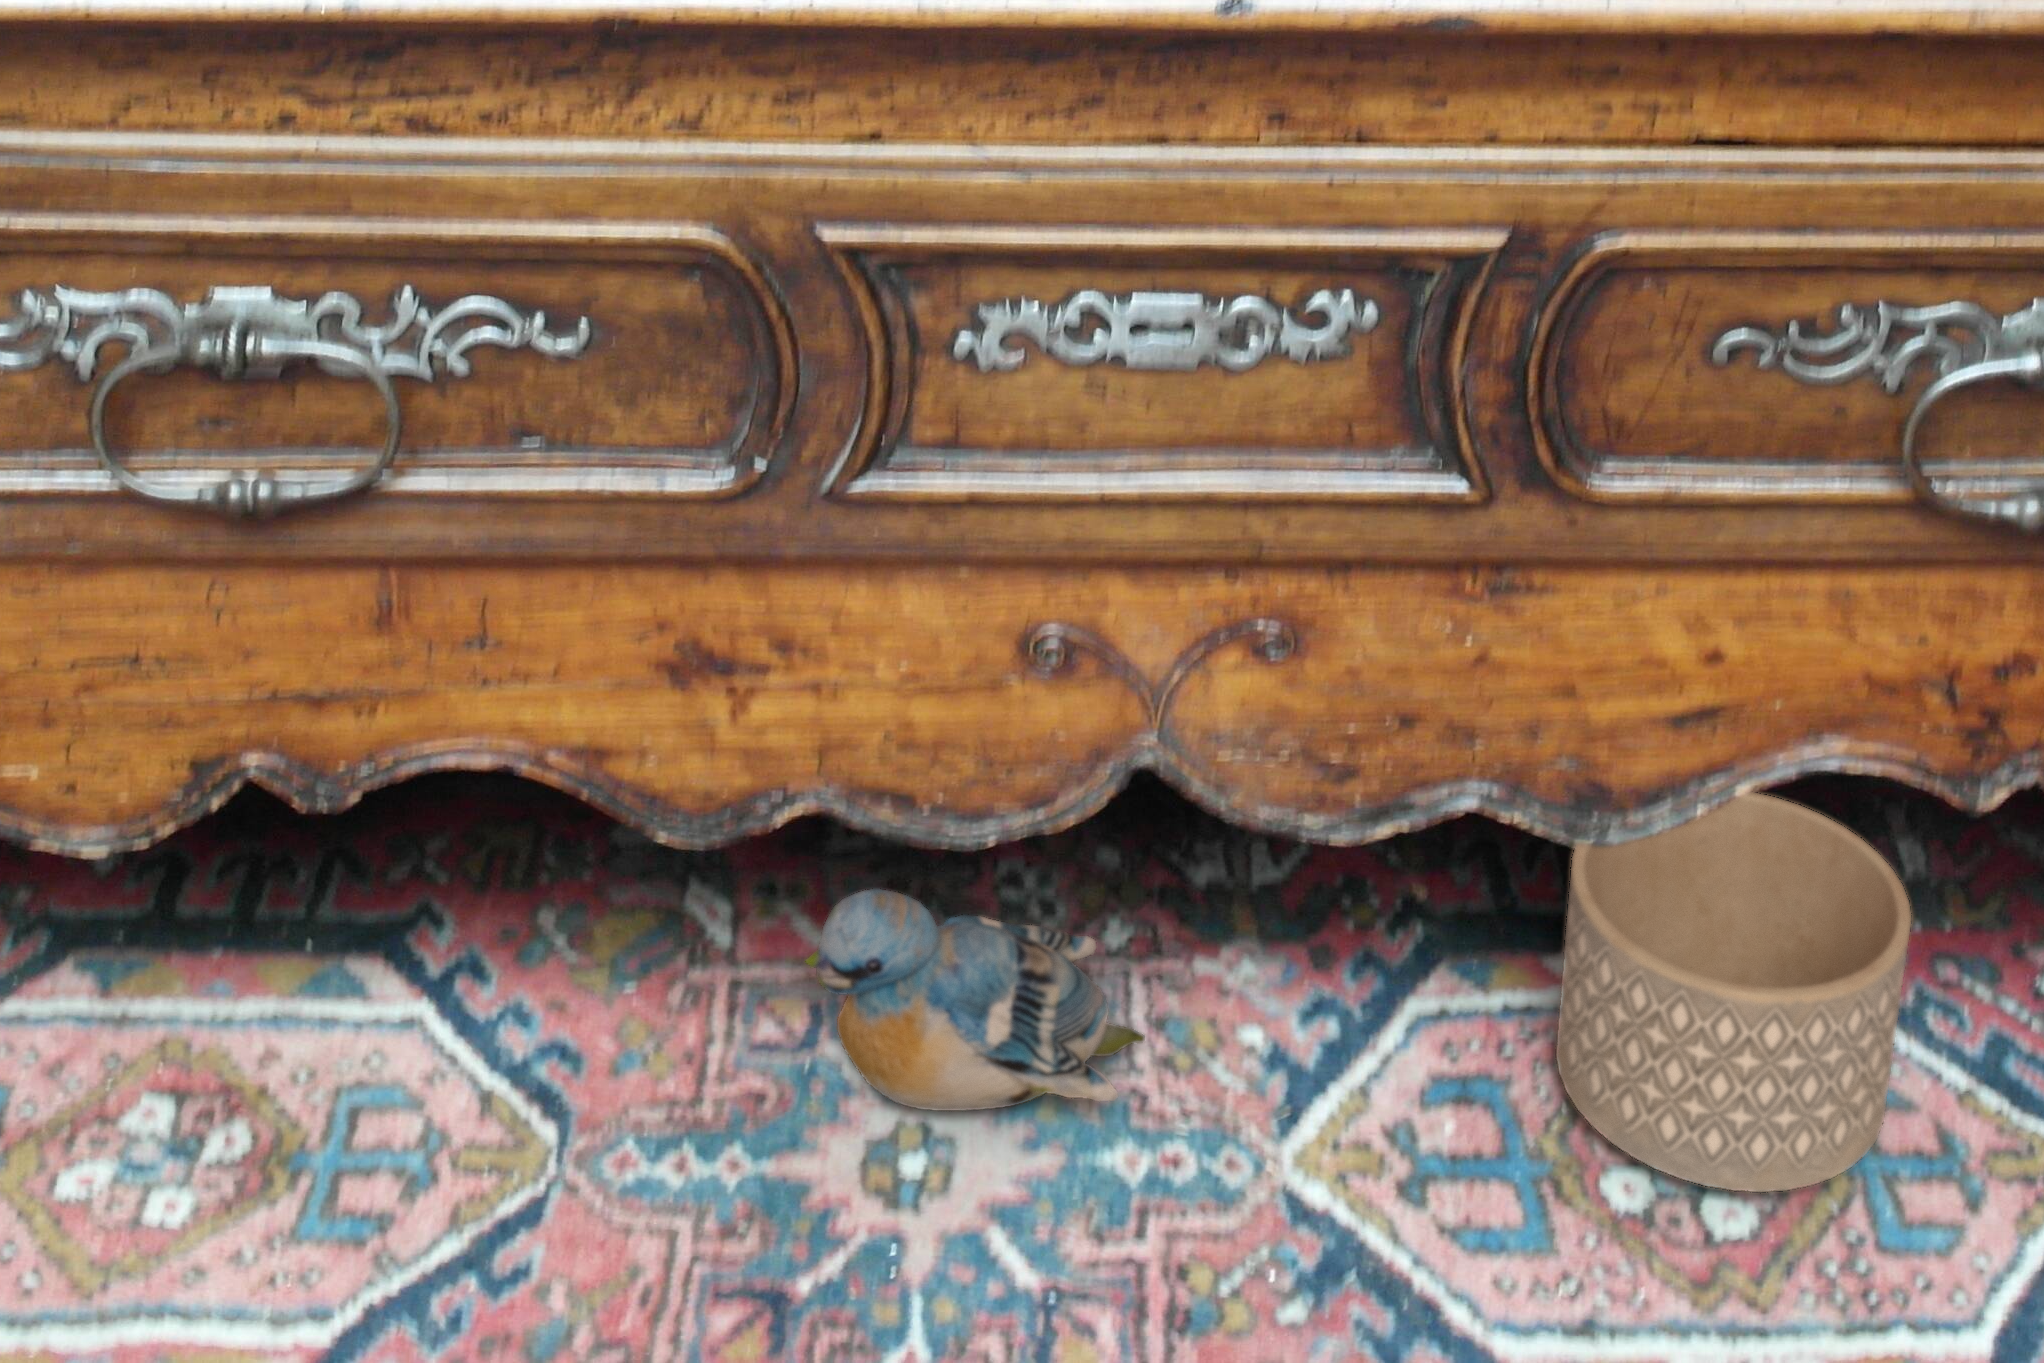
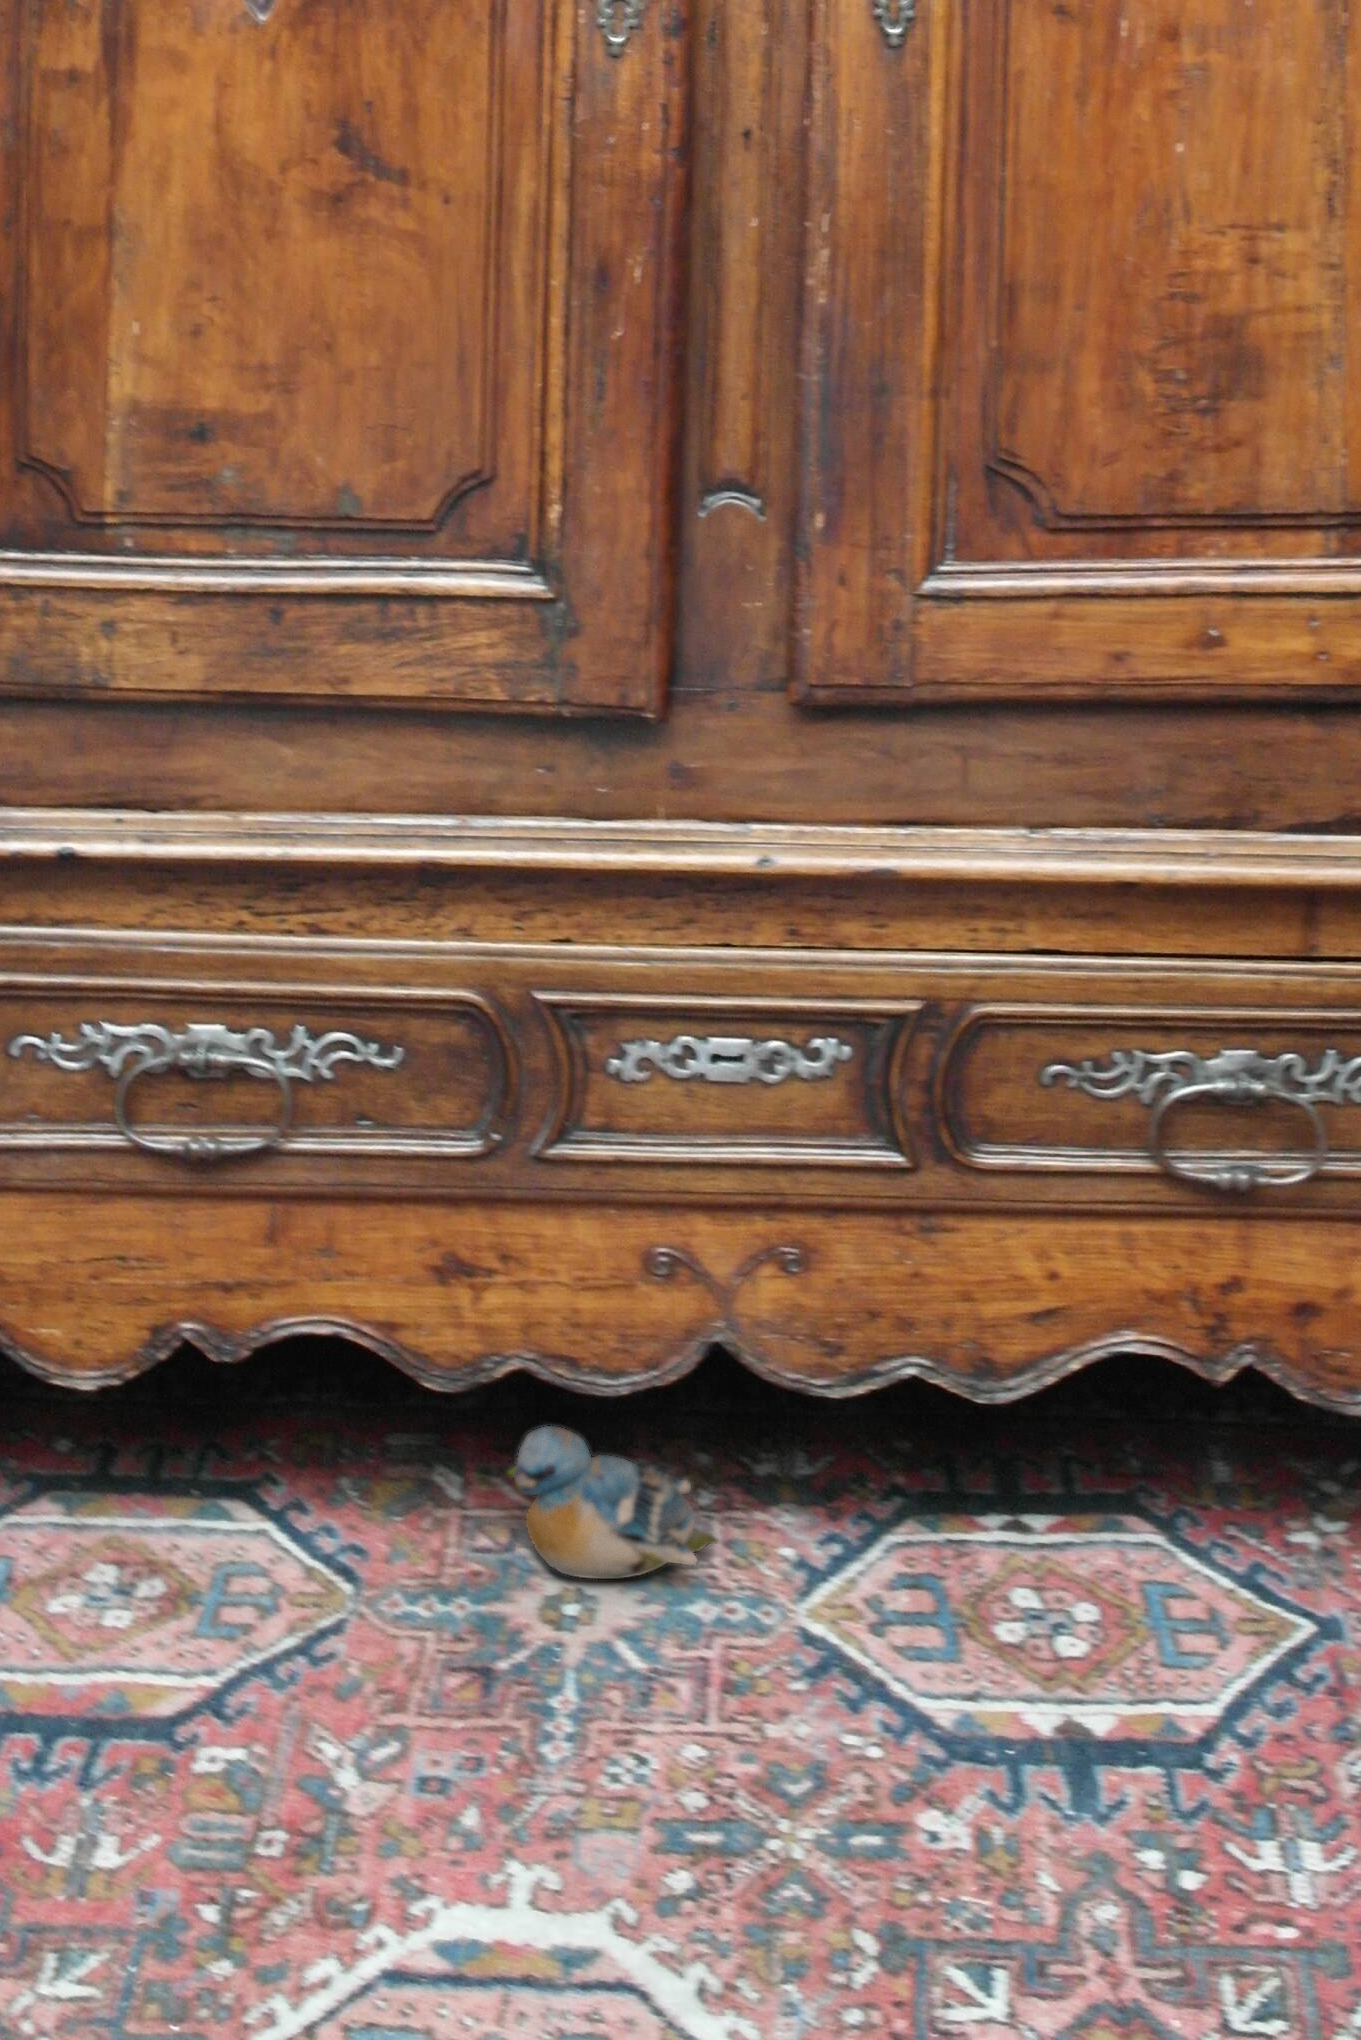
planter: present [1556,792,1911,1192] -> none [979,1385,1187,1630]

